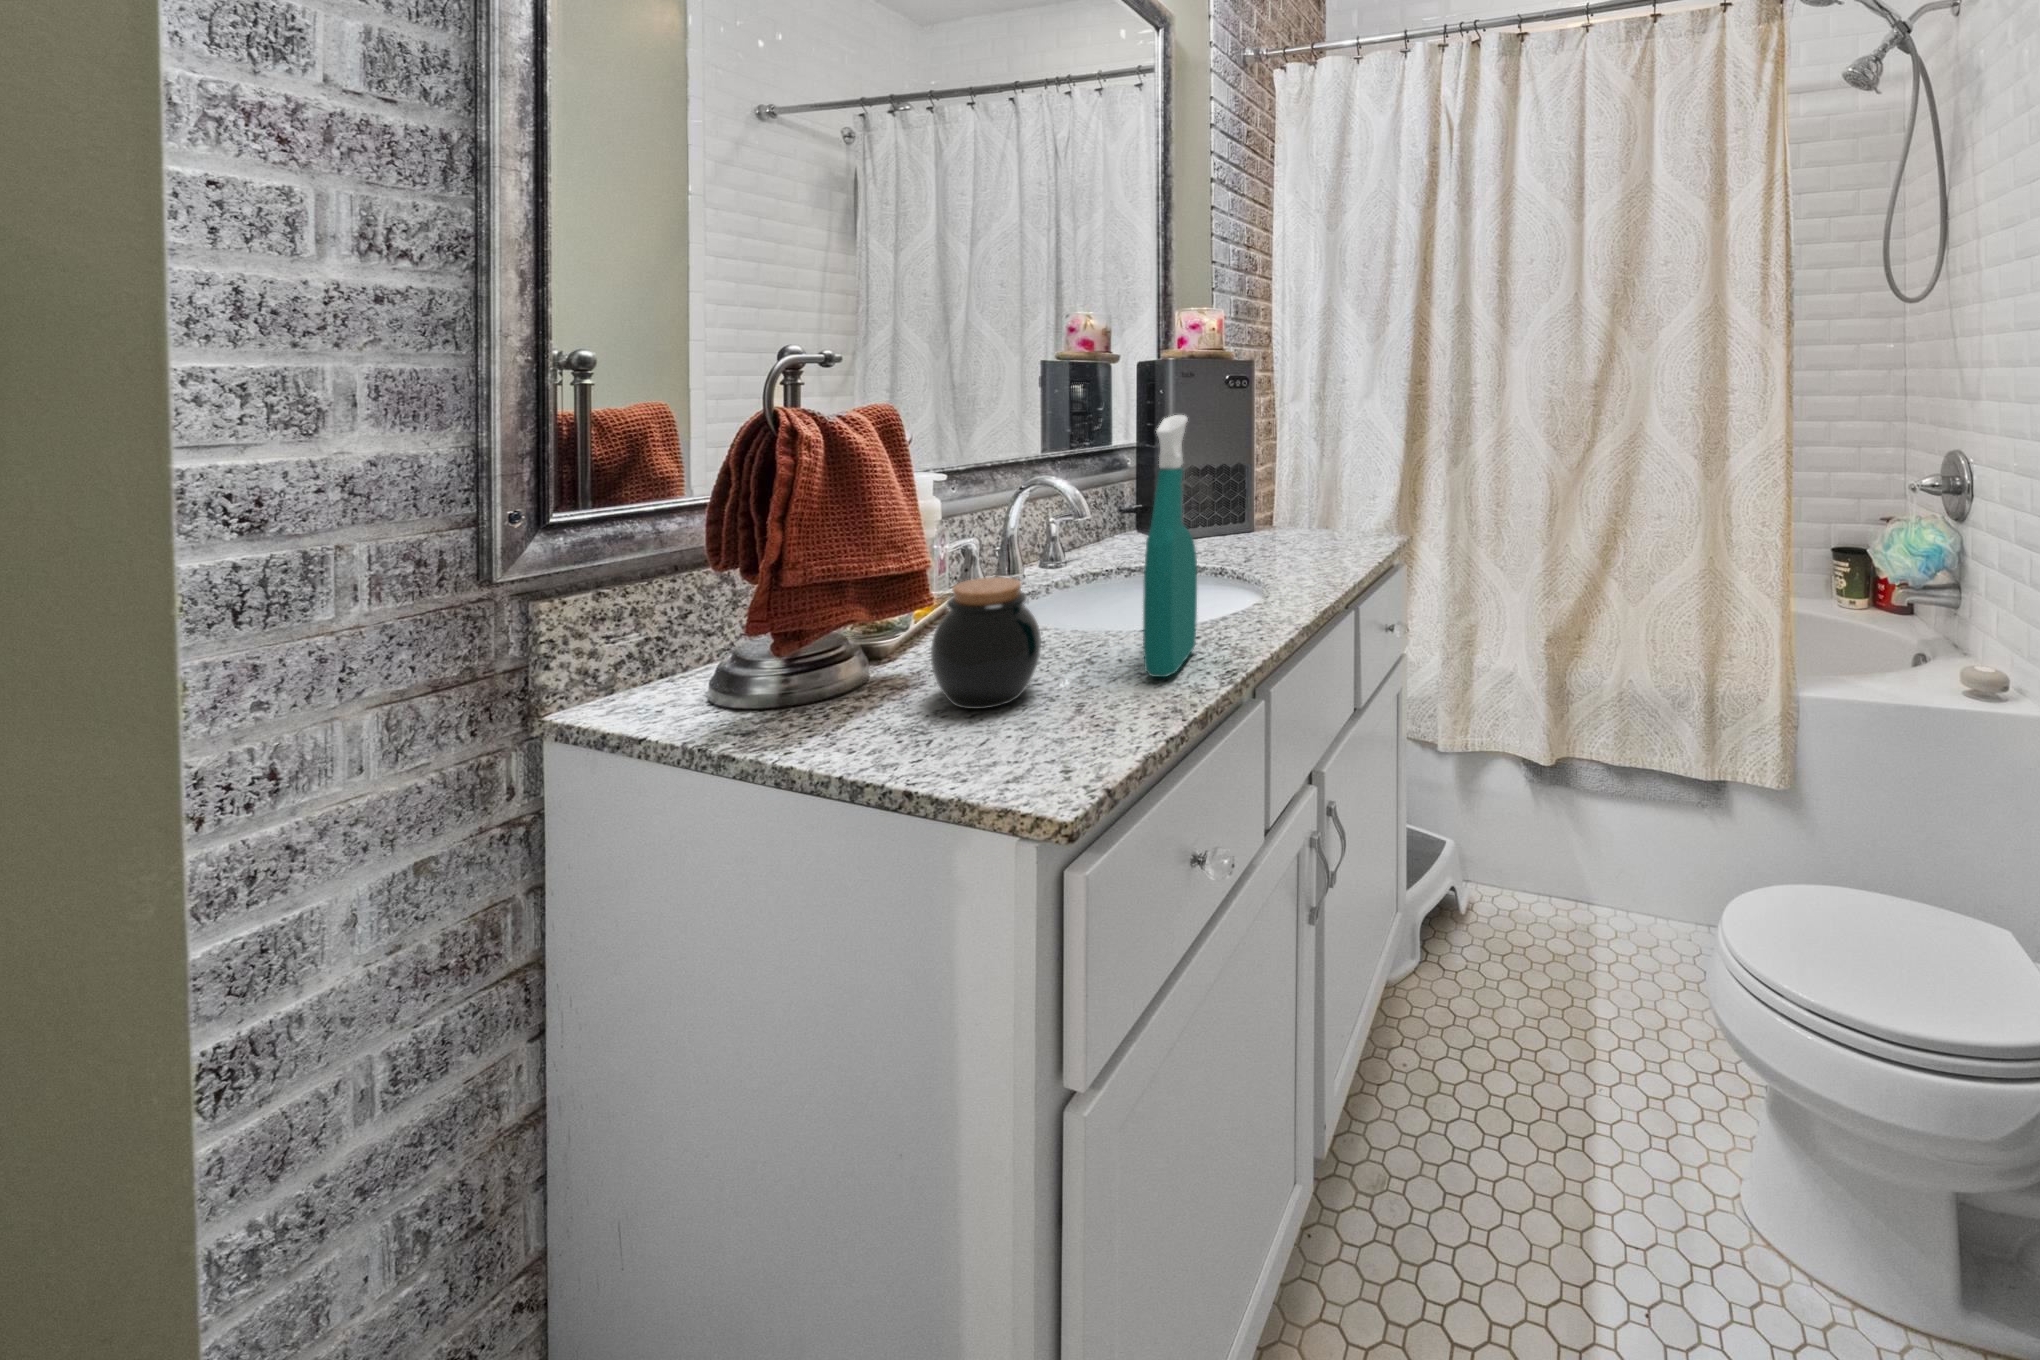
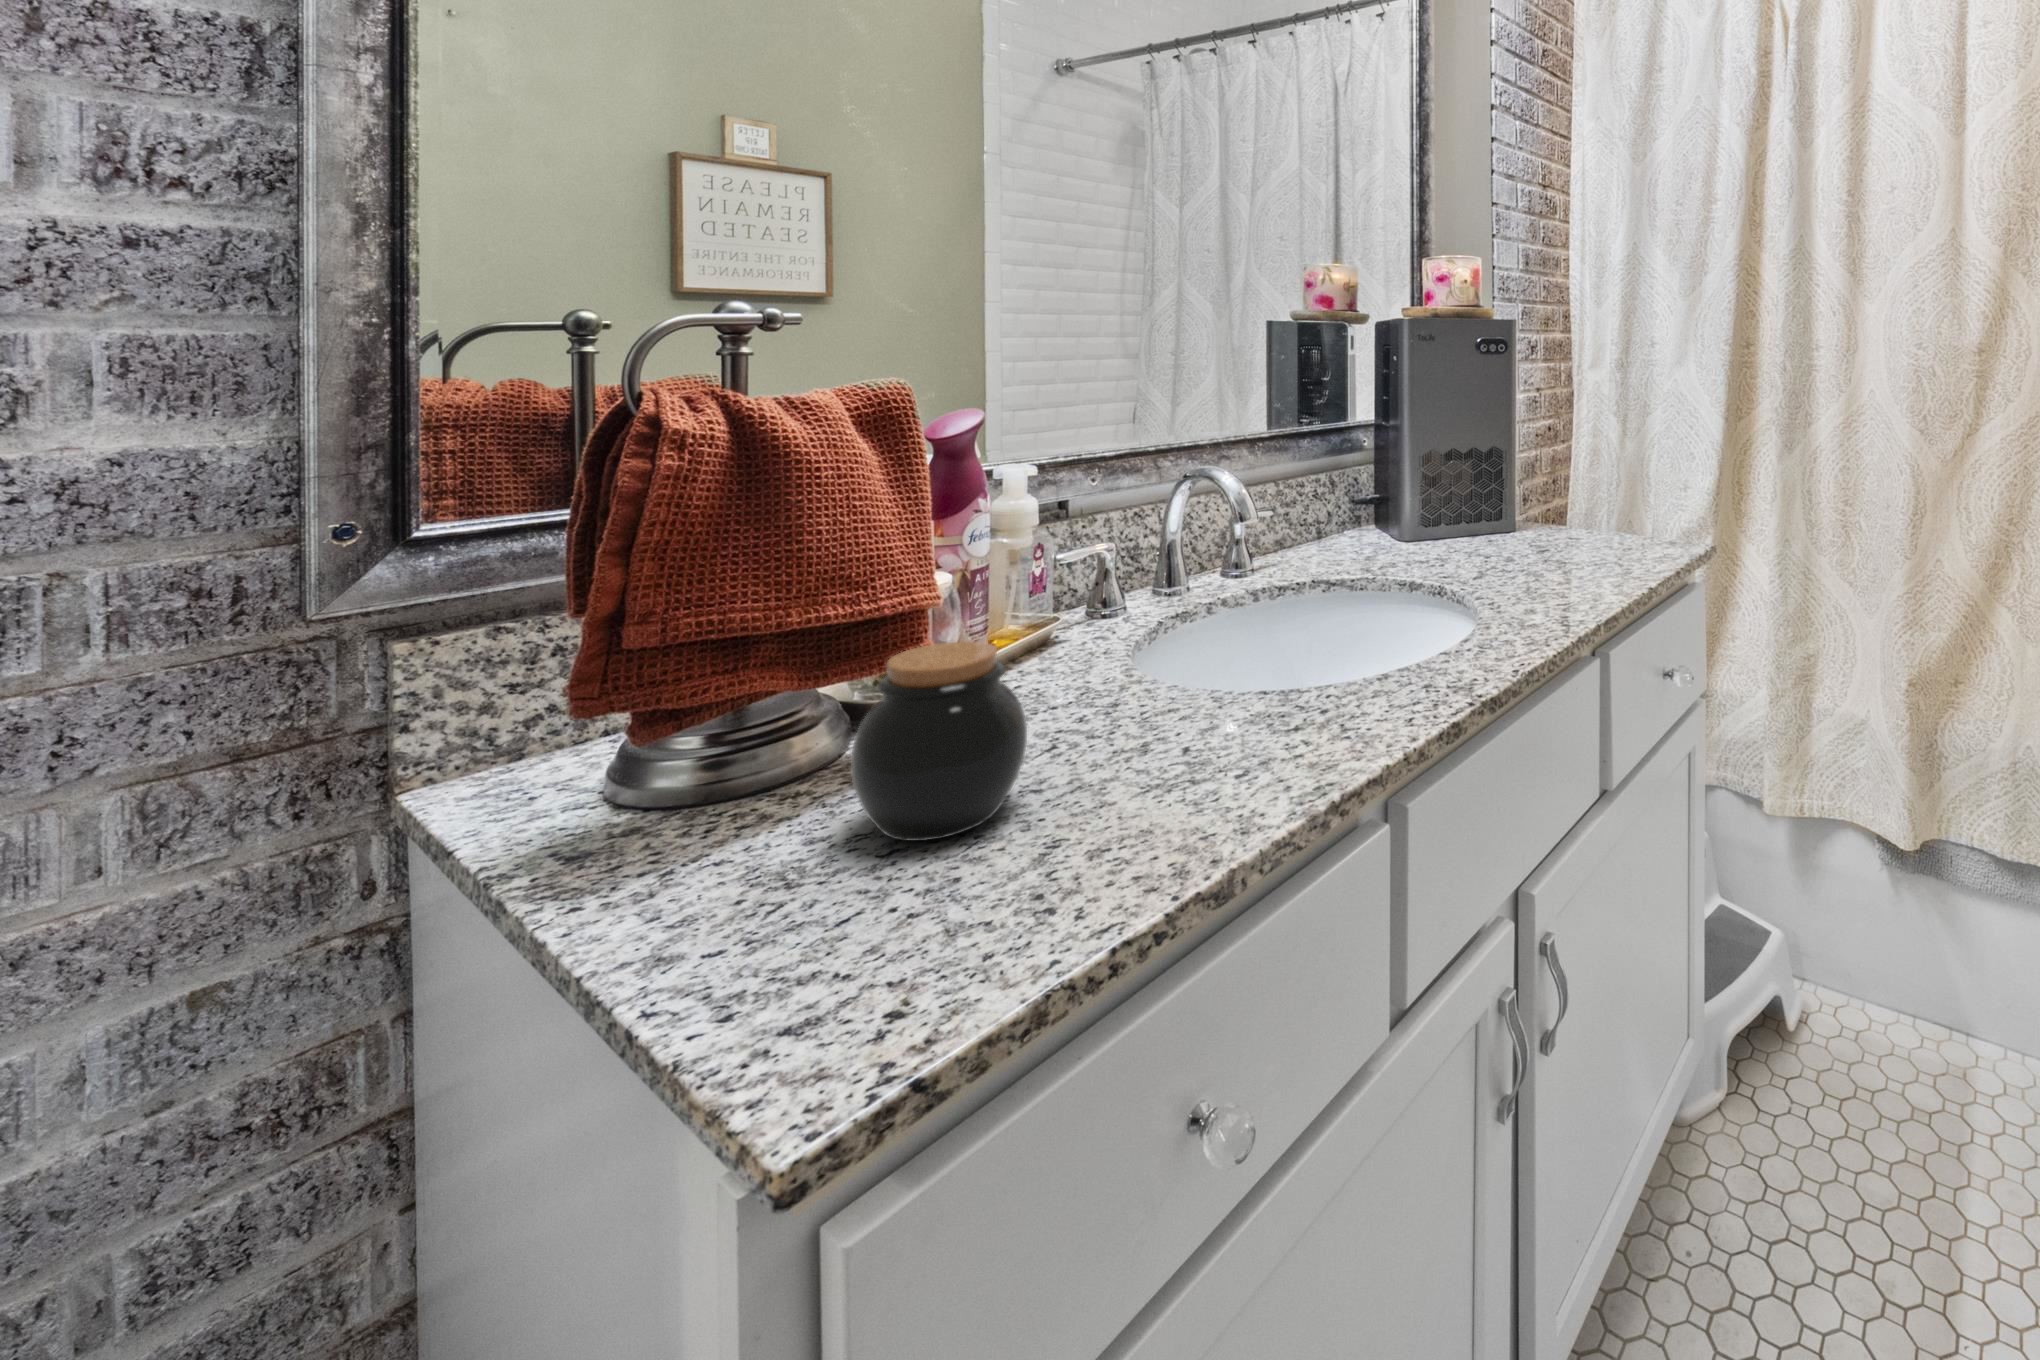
spray bottle: present [1143,415,1197,677] -> none [1176,411,1294,807]

